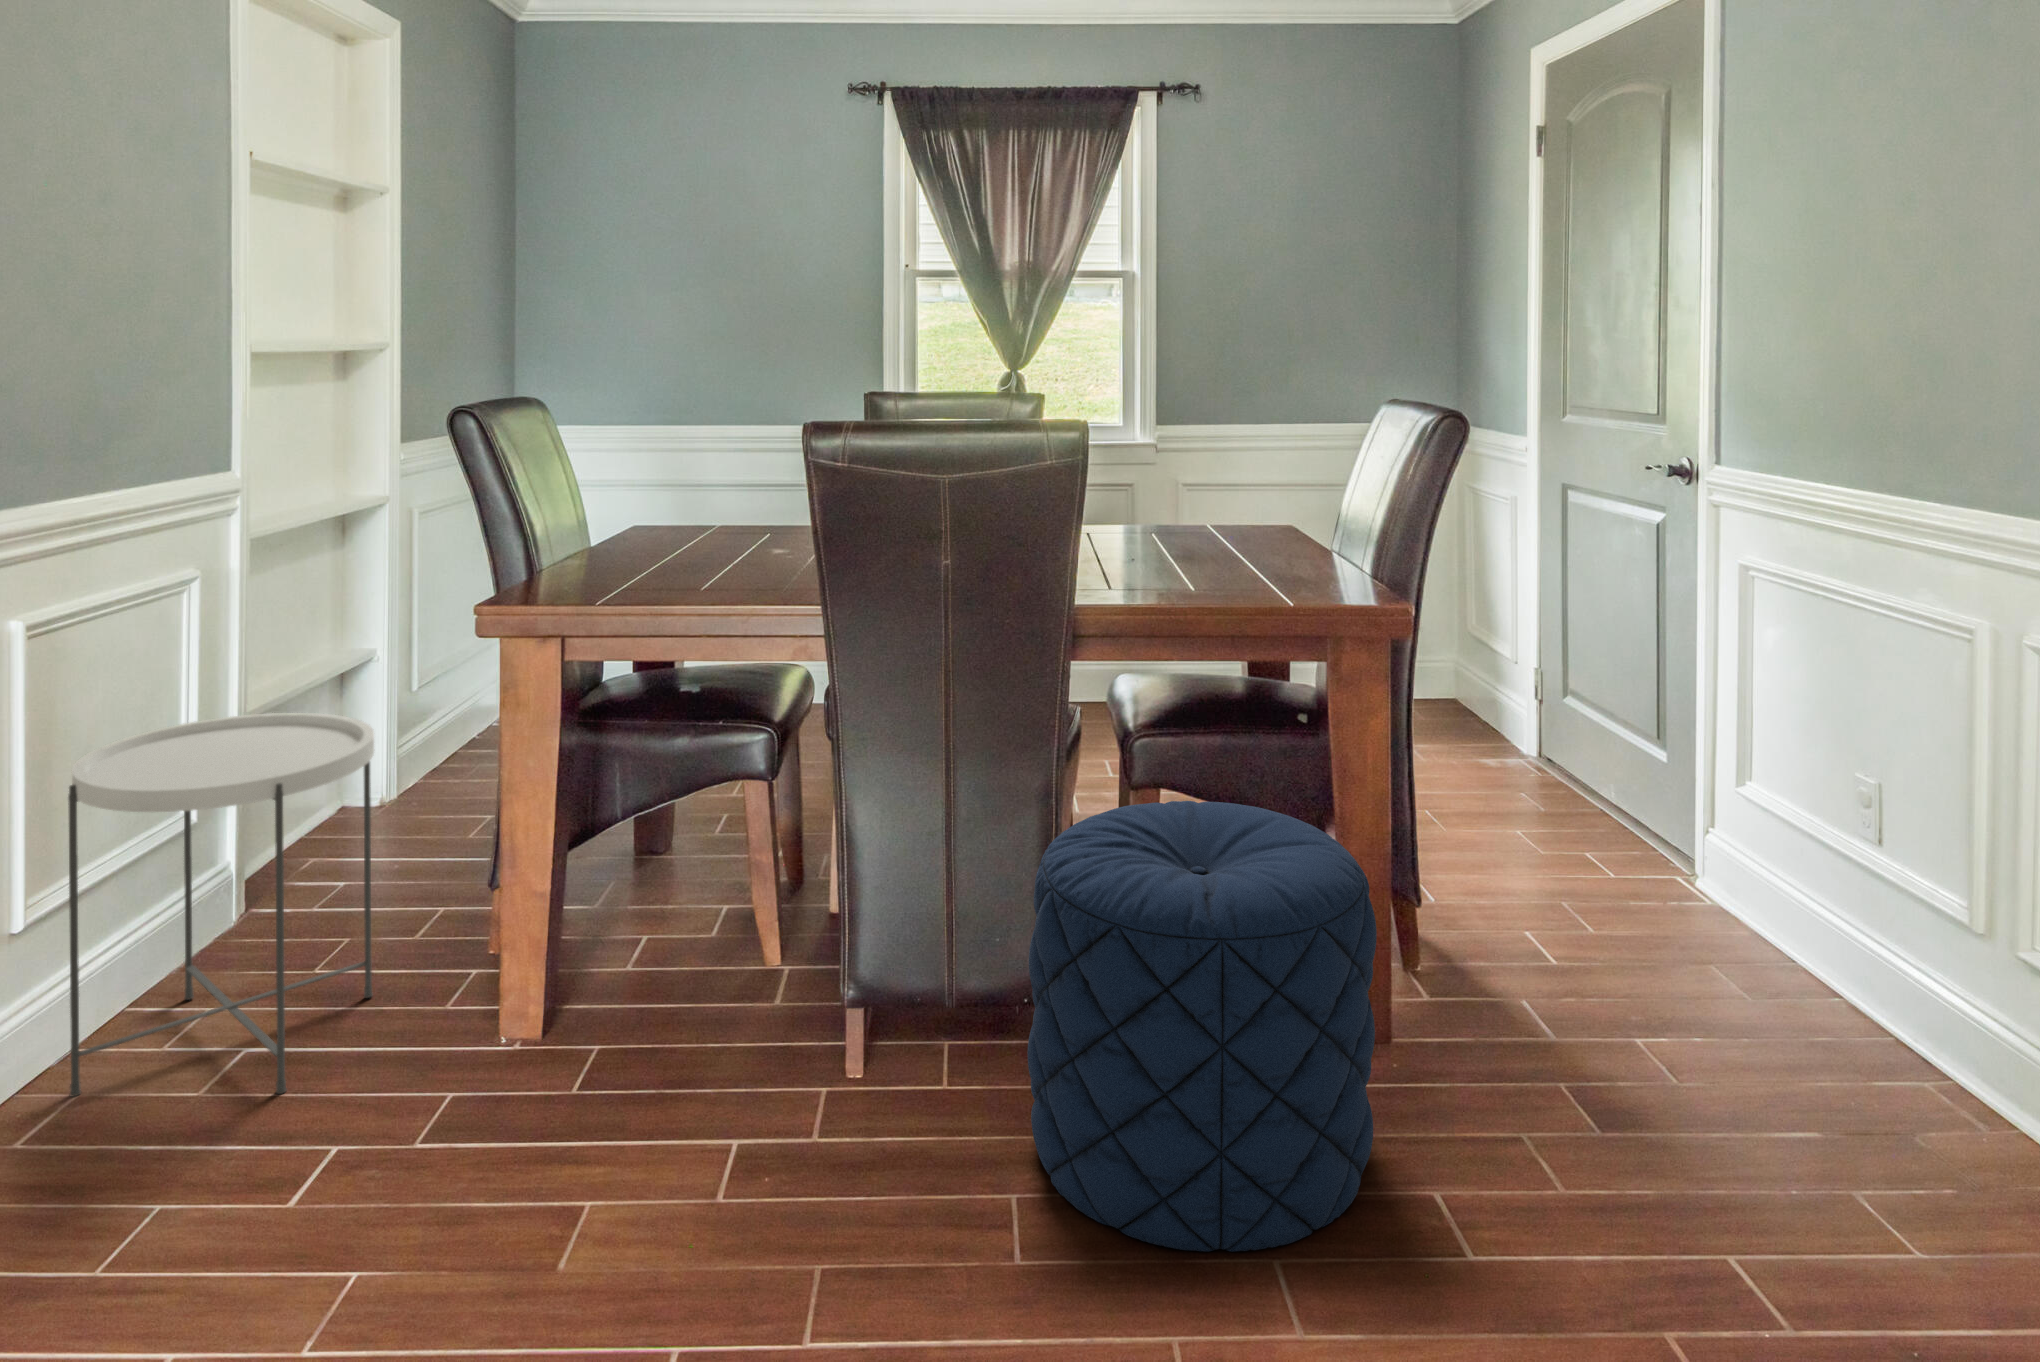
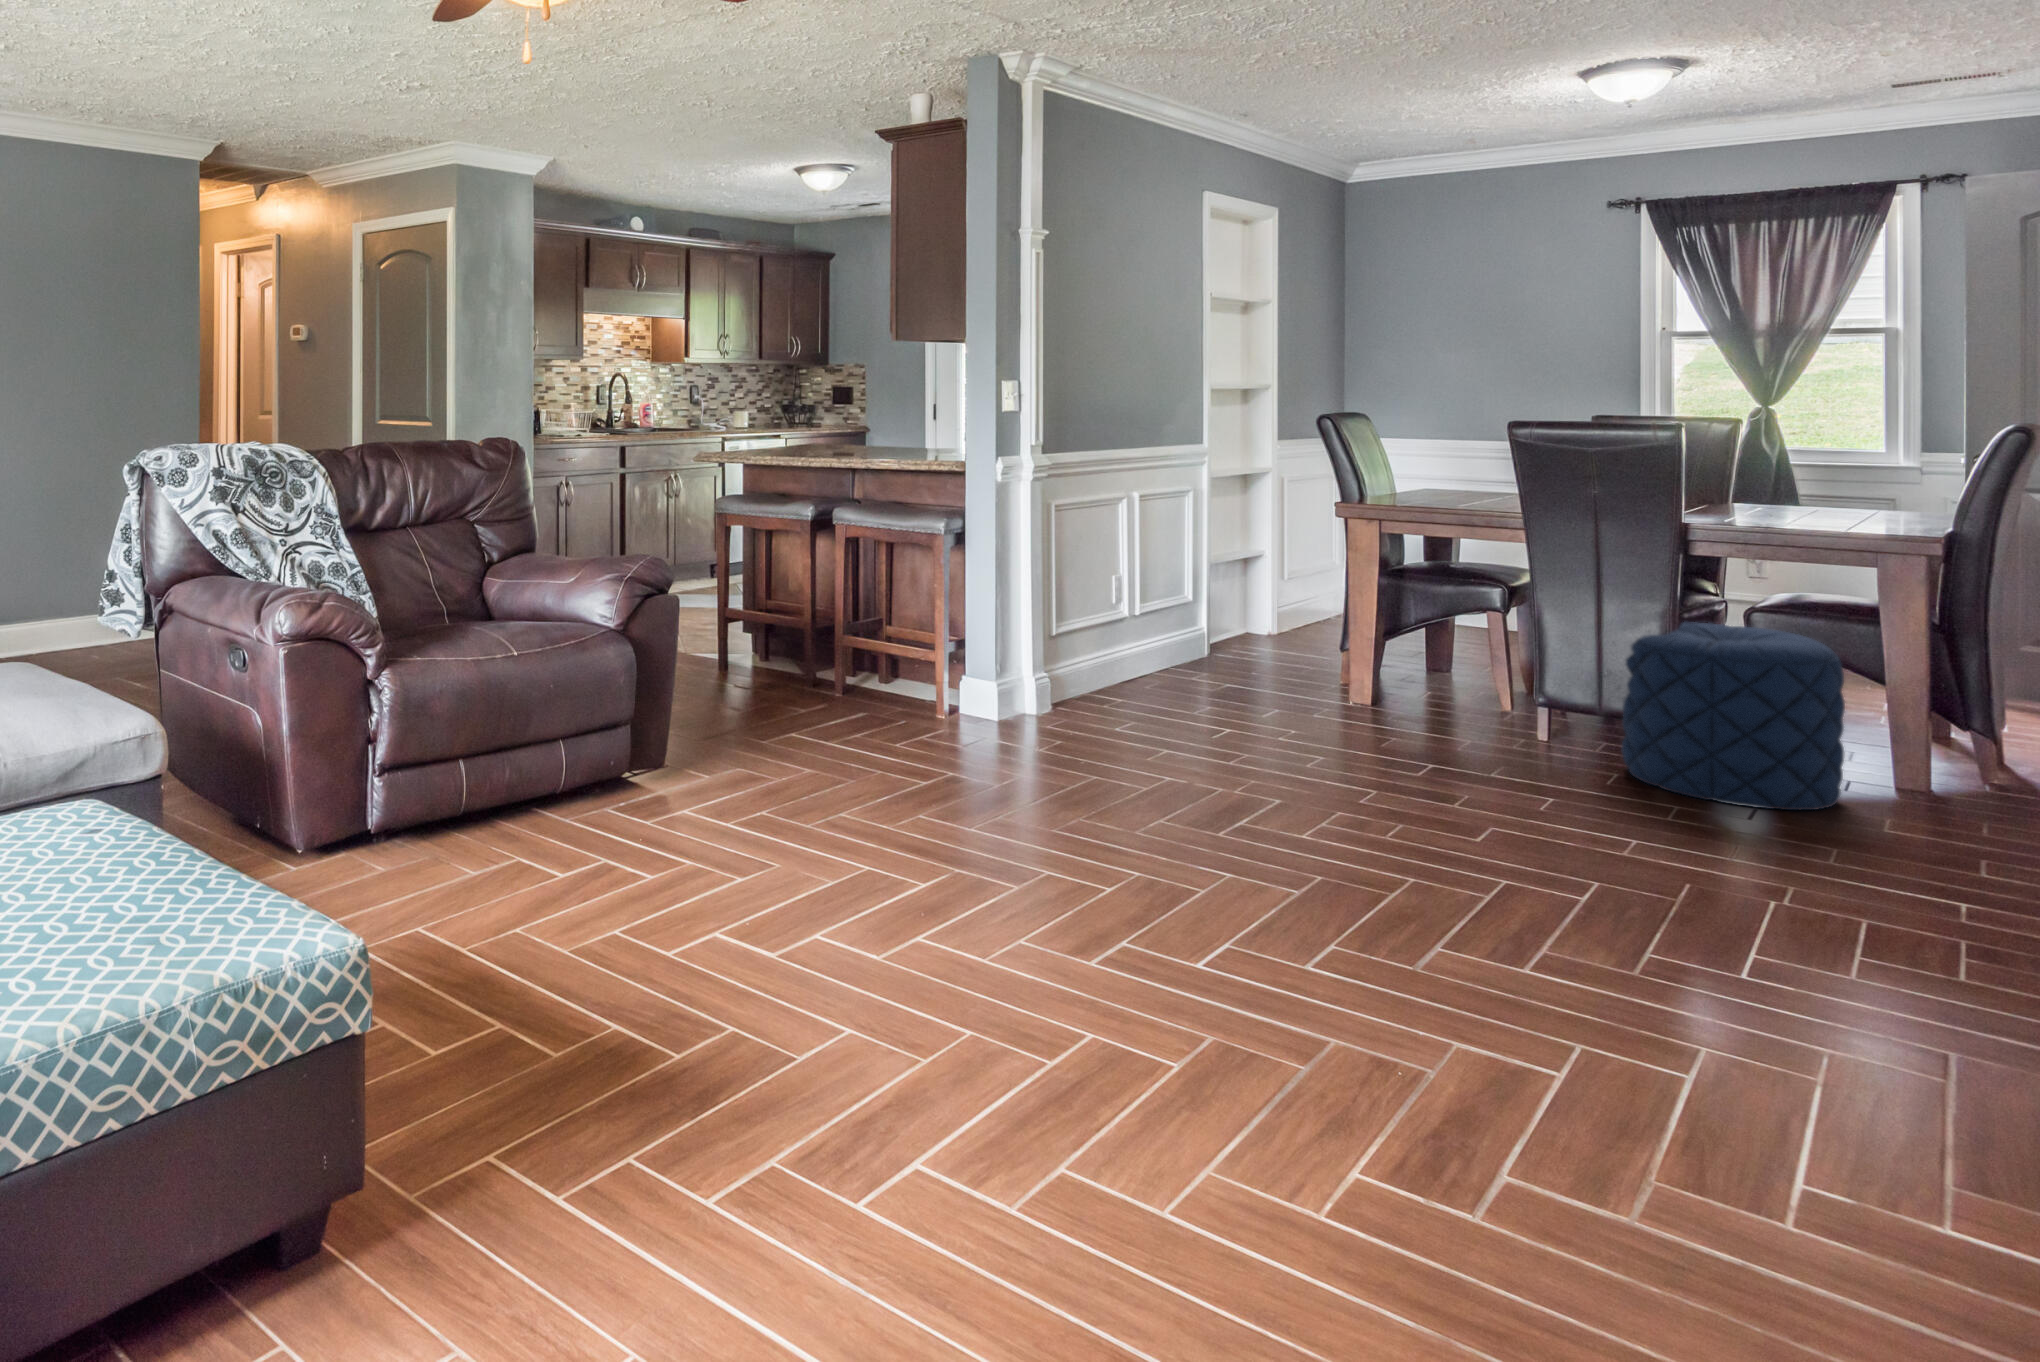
side table: present [68,713,374,1097] -> none [1162,547,1286,692]

